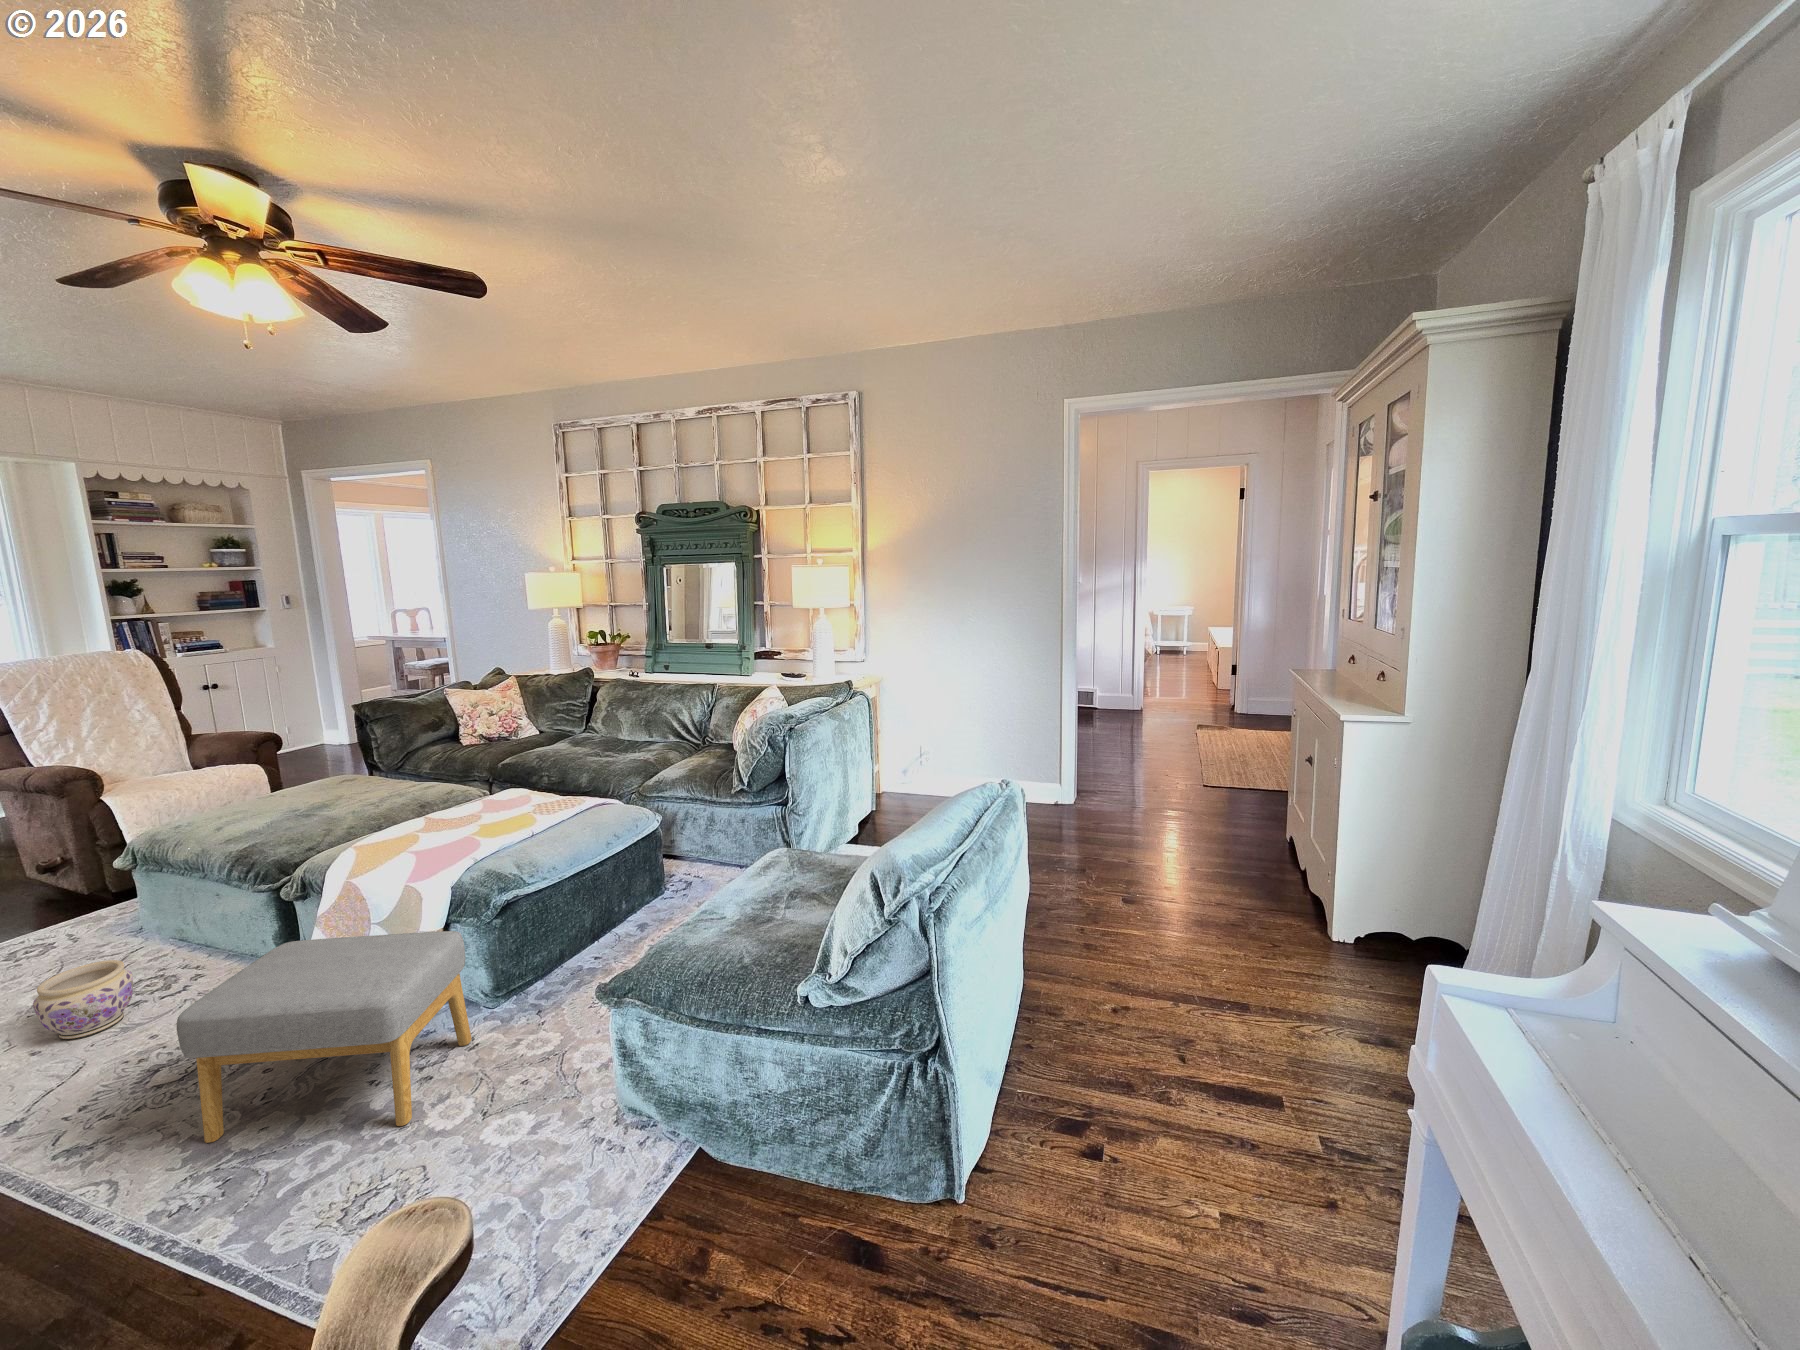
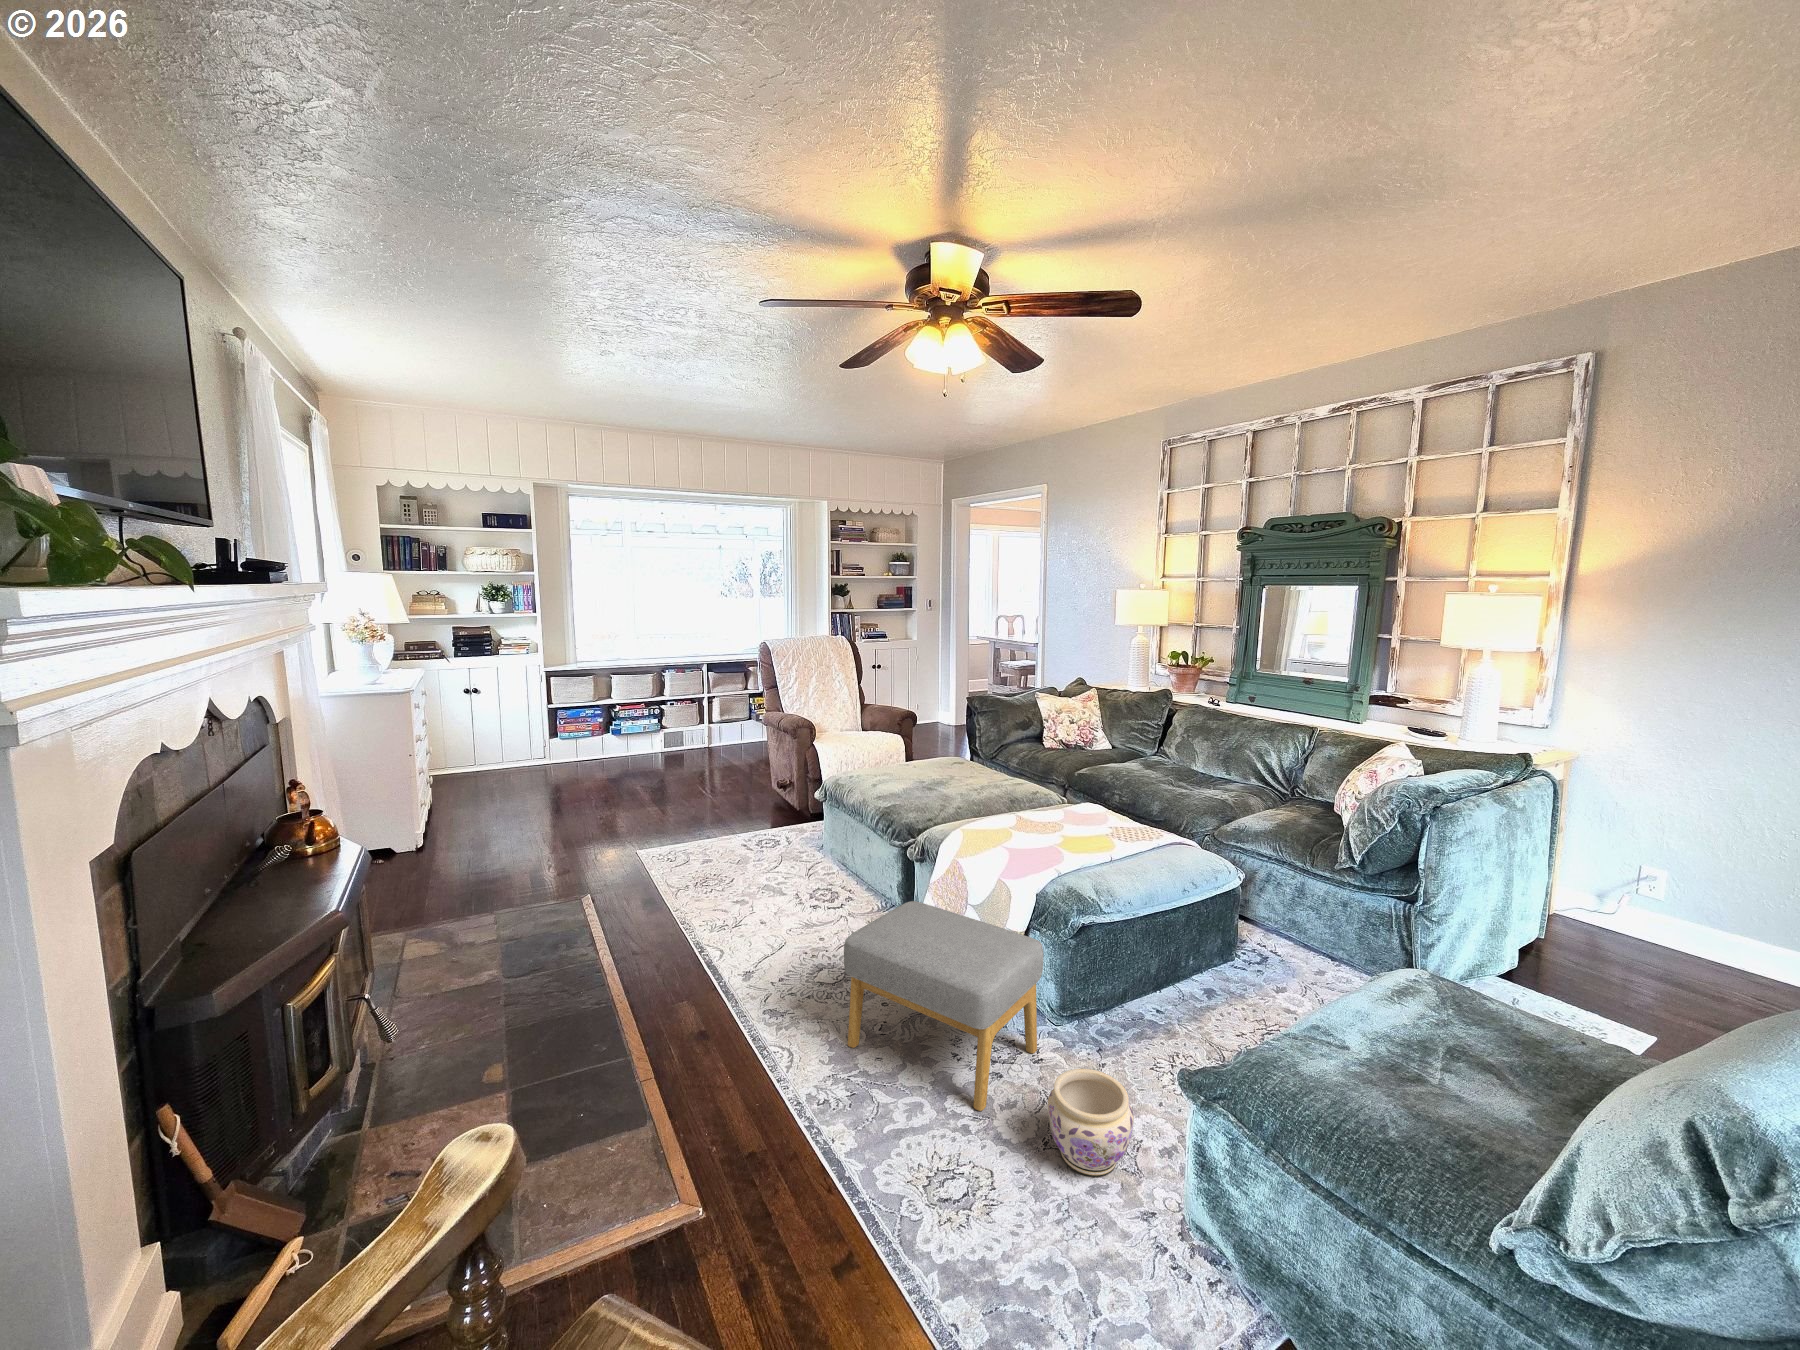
planter: present [33,960,133,1040] -> present [1048,1069,1134,1177]

